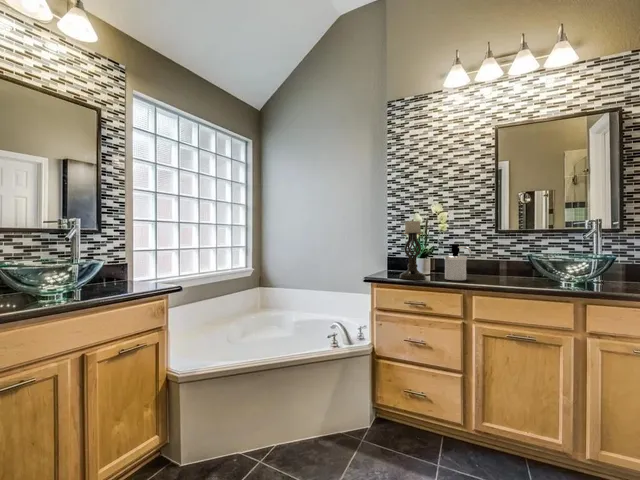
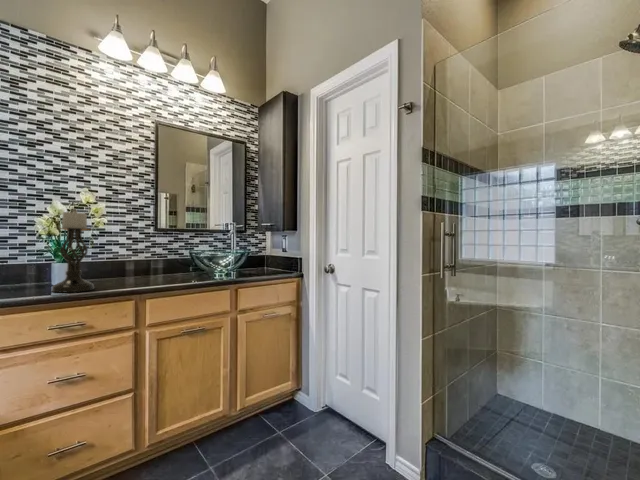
soap dispenser: present [444,244,472,280] -> none [117,243,157,285]

